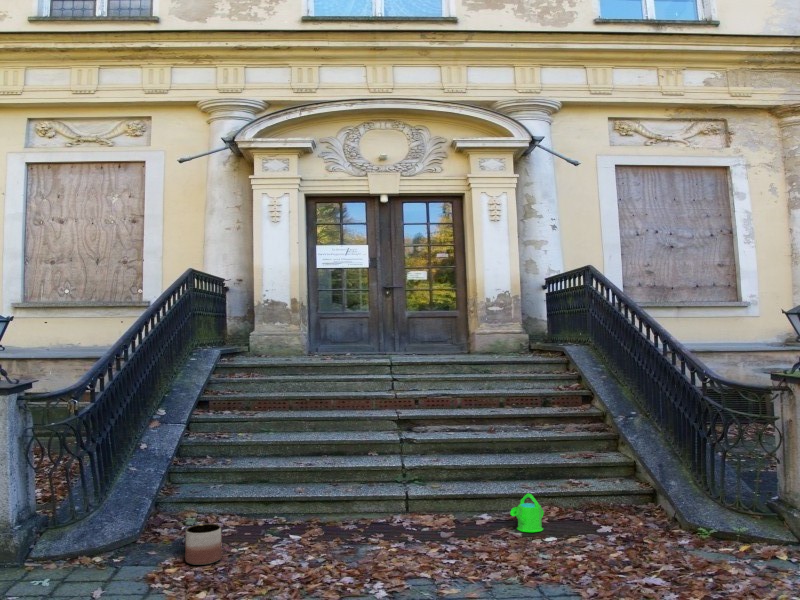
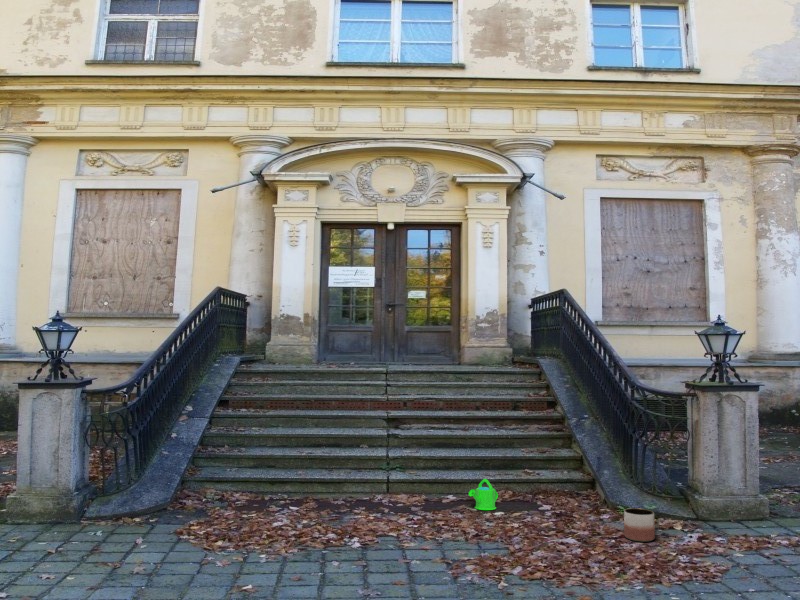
planter: present [185,524,222,565] -> present [624,508,655,542]

